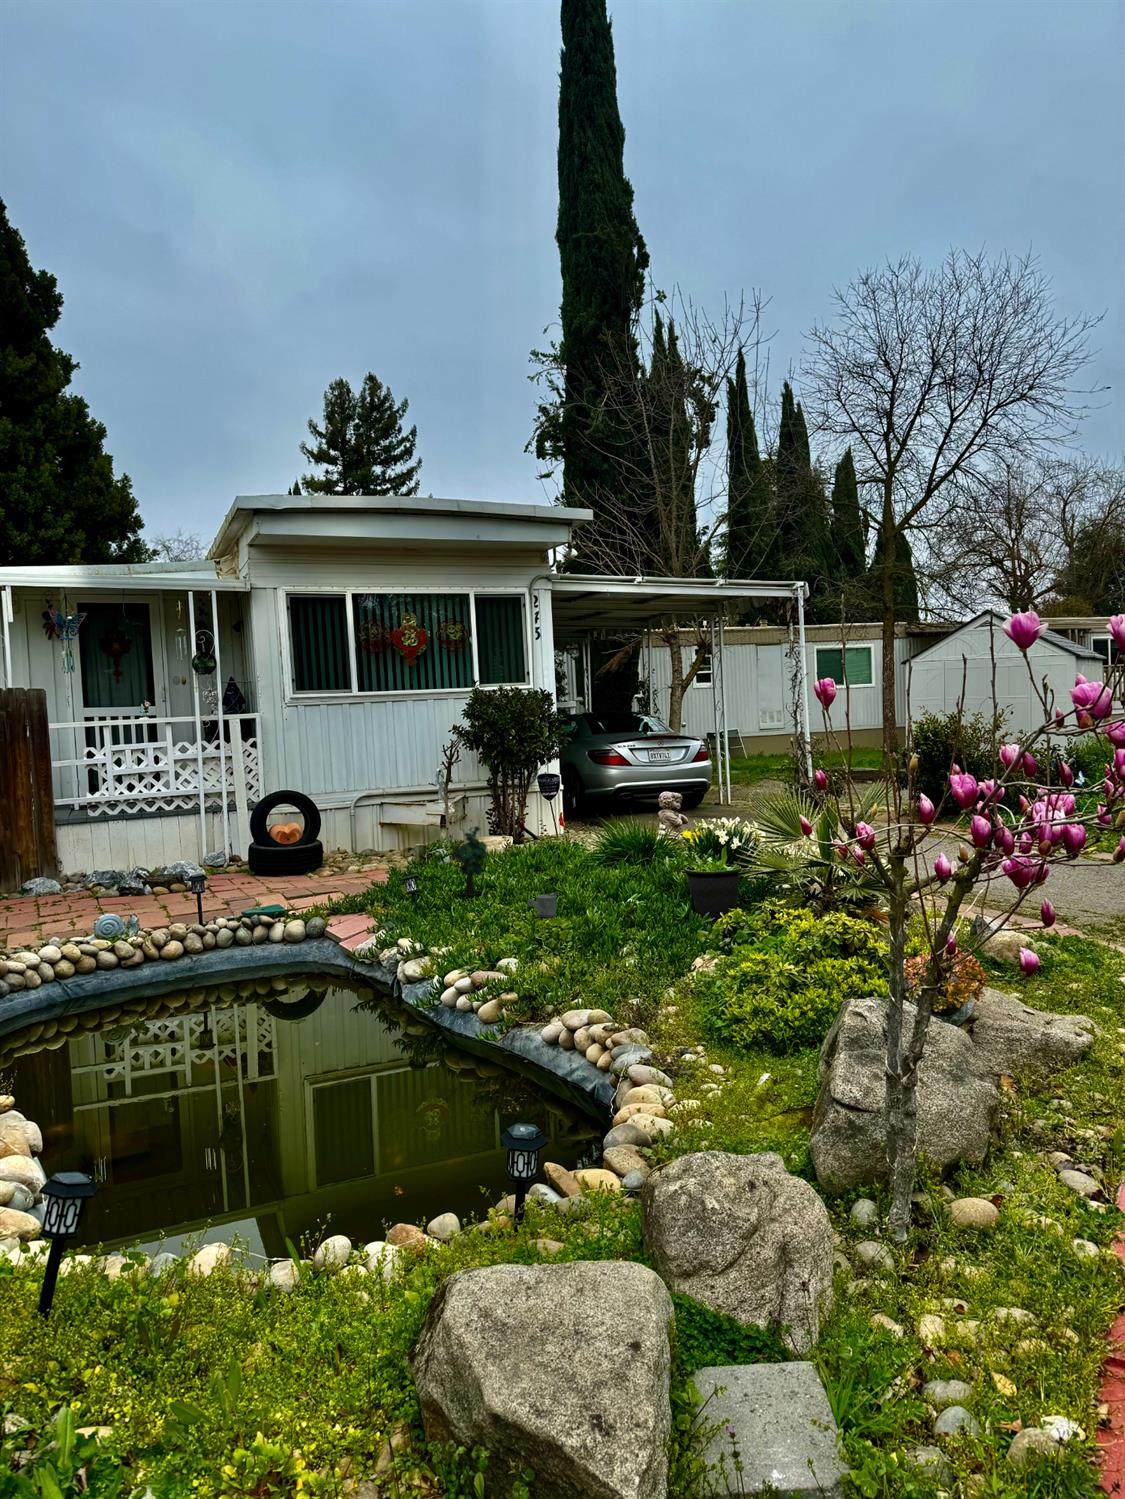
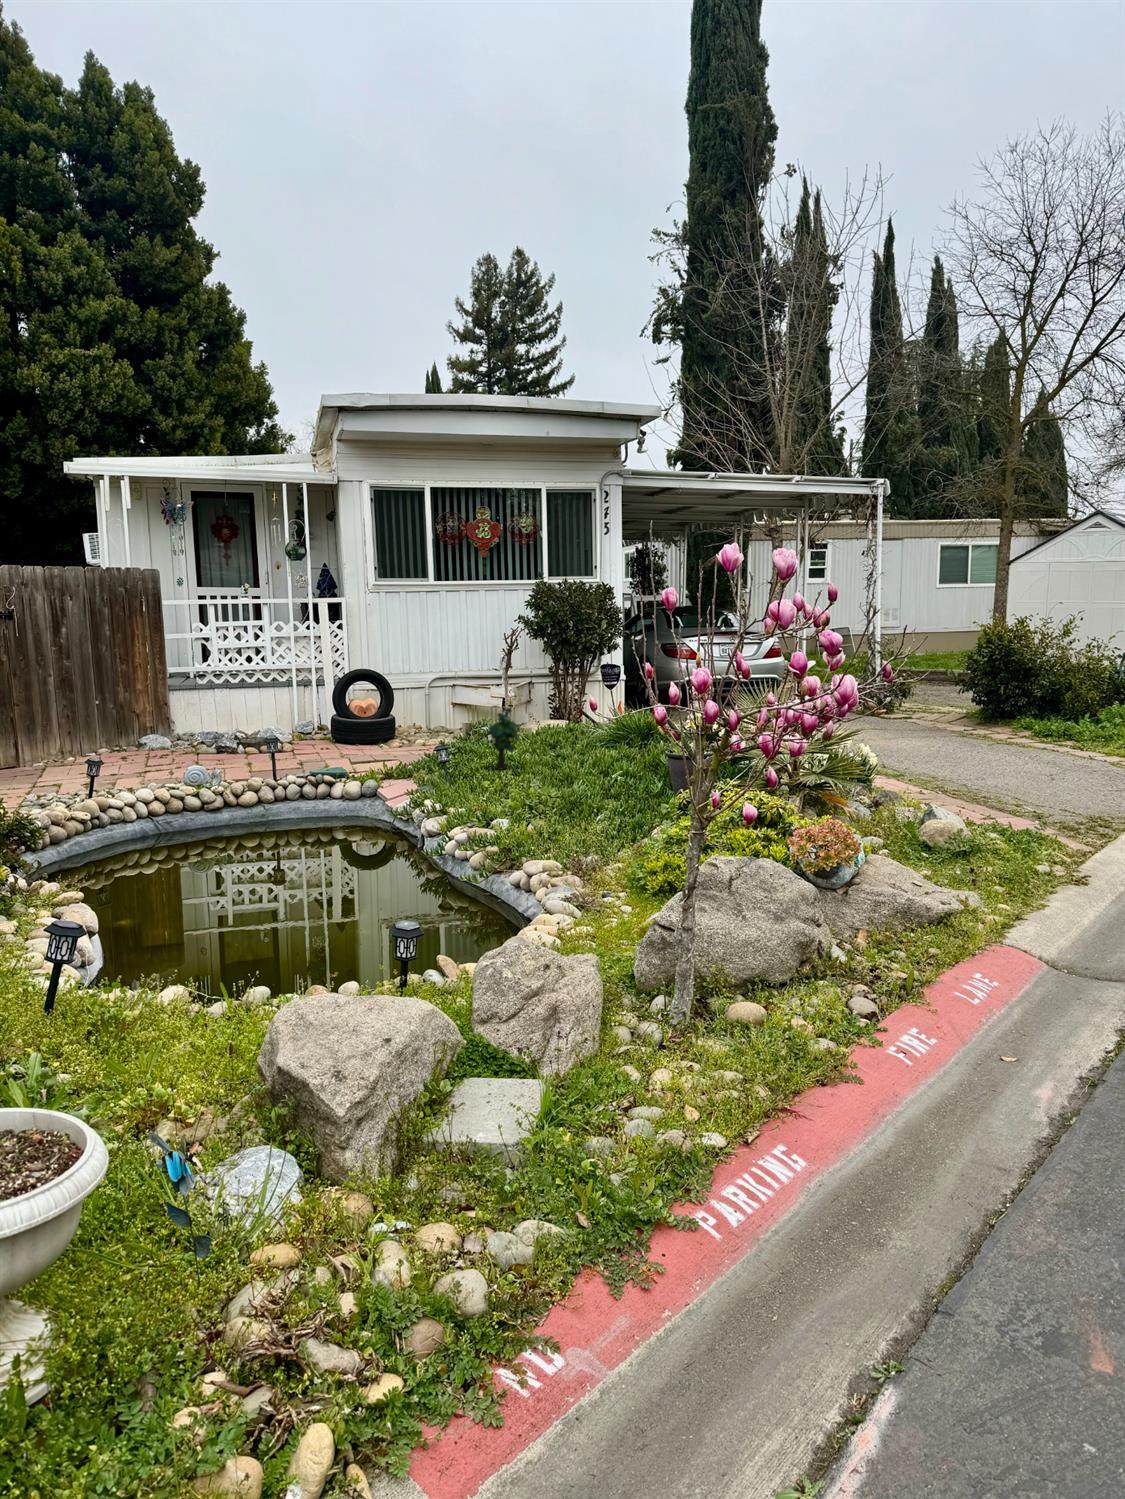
watering can: present [528,893,556,917] -> none [538,770,568,791]

